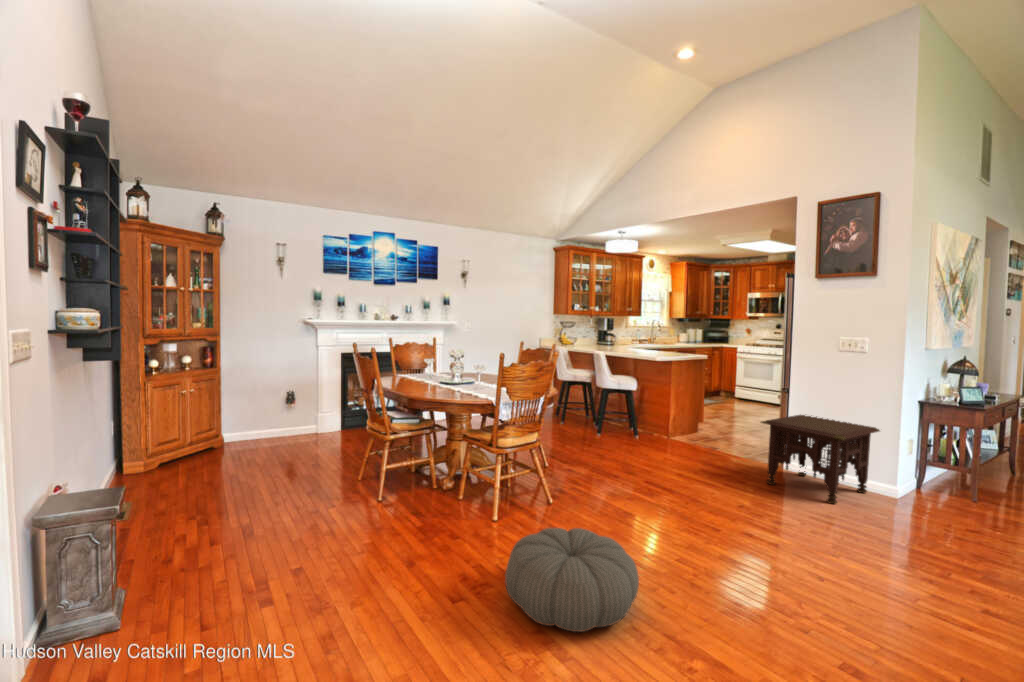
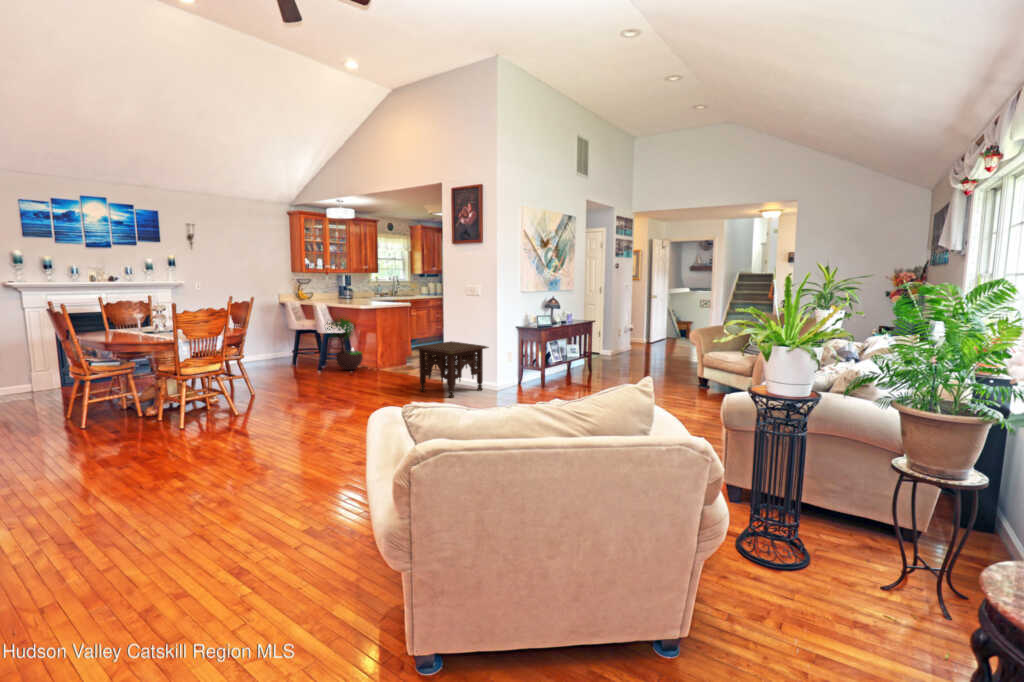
potted tree: none [603,362,649,435] -> present [325,318,363,370]
pouf: present [505,528,639,632] -> none [151,418,252,473]

